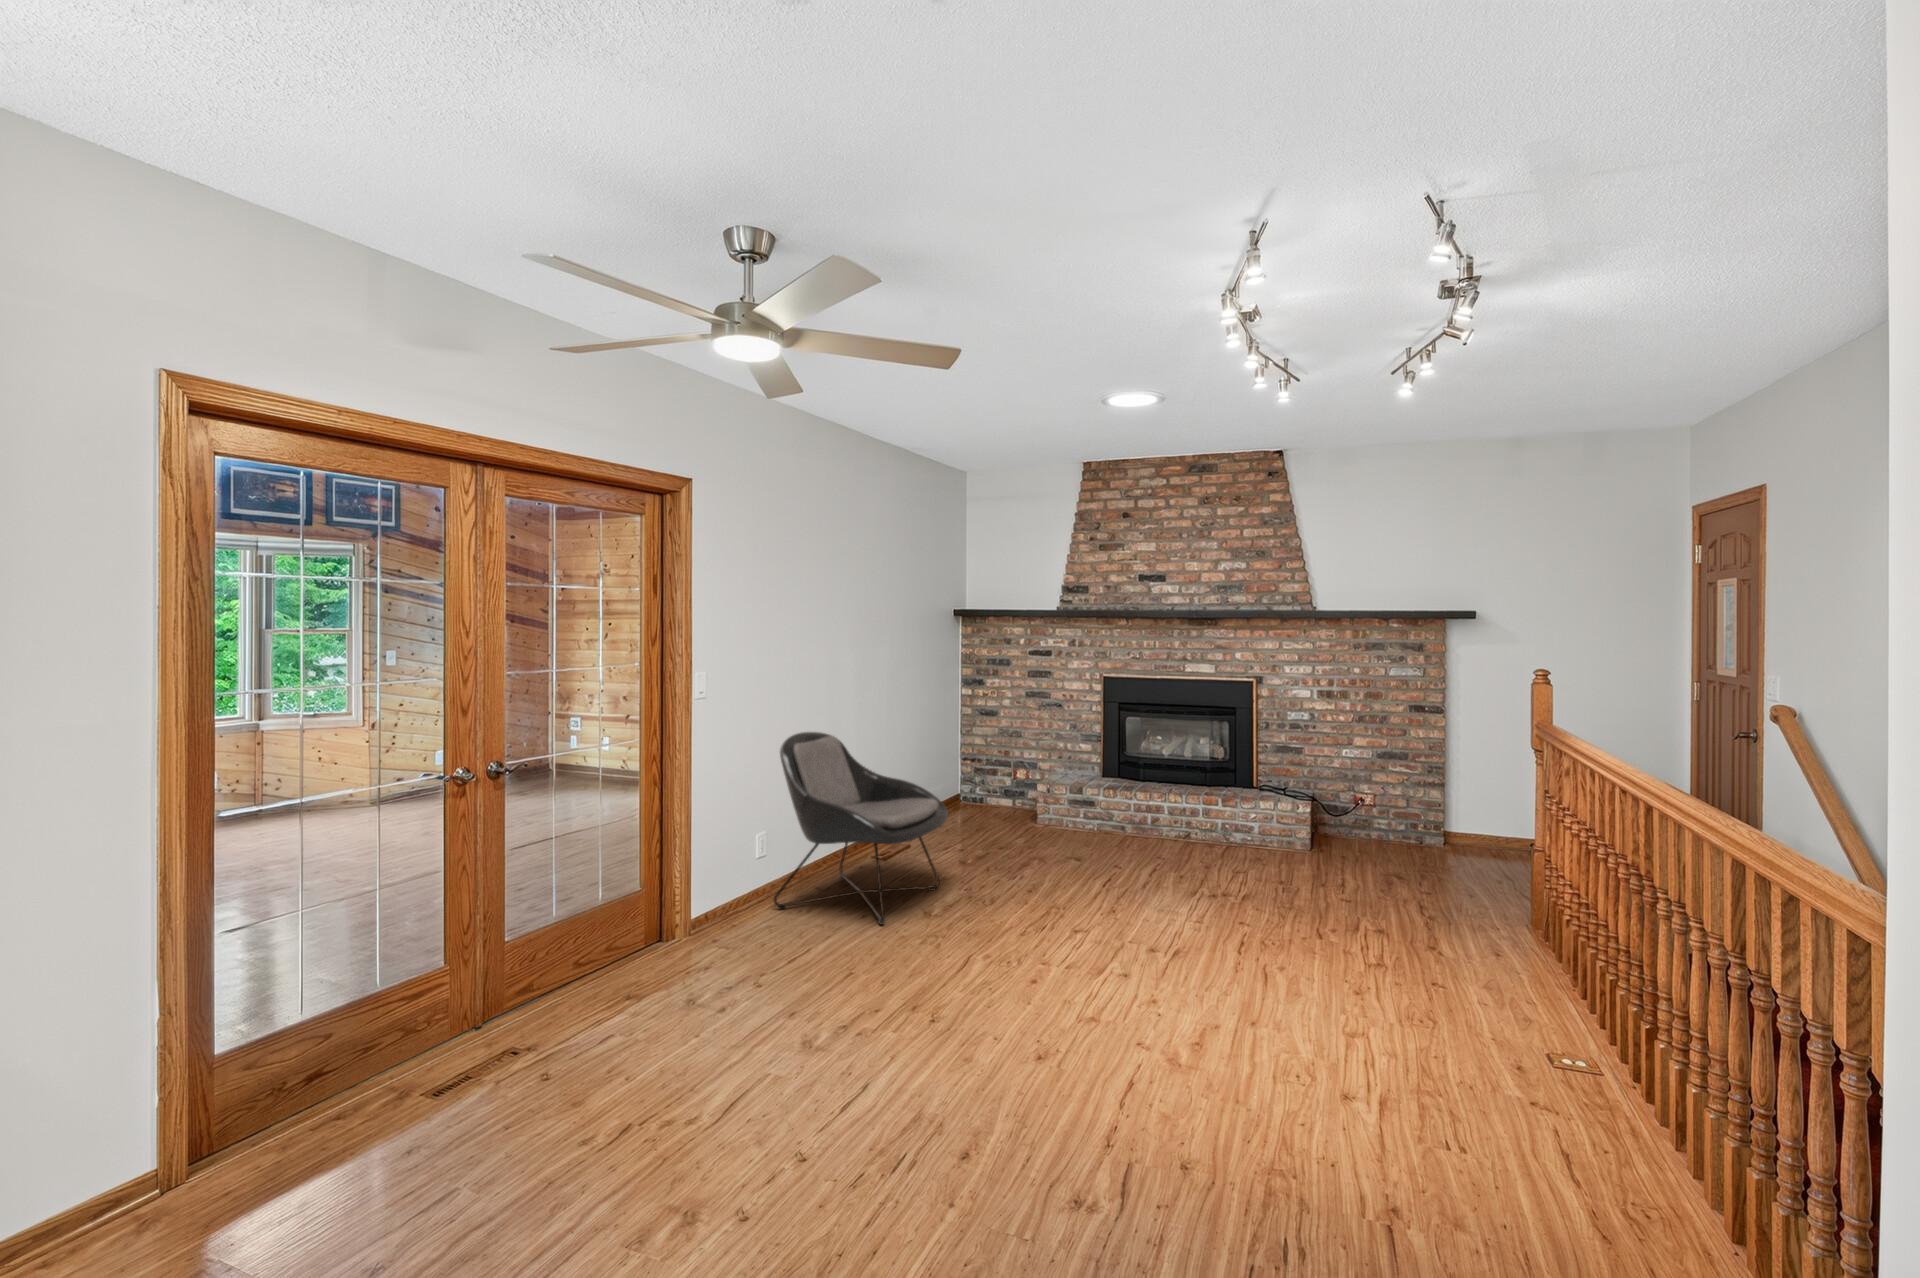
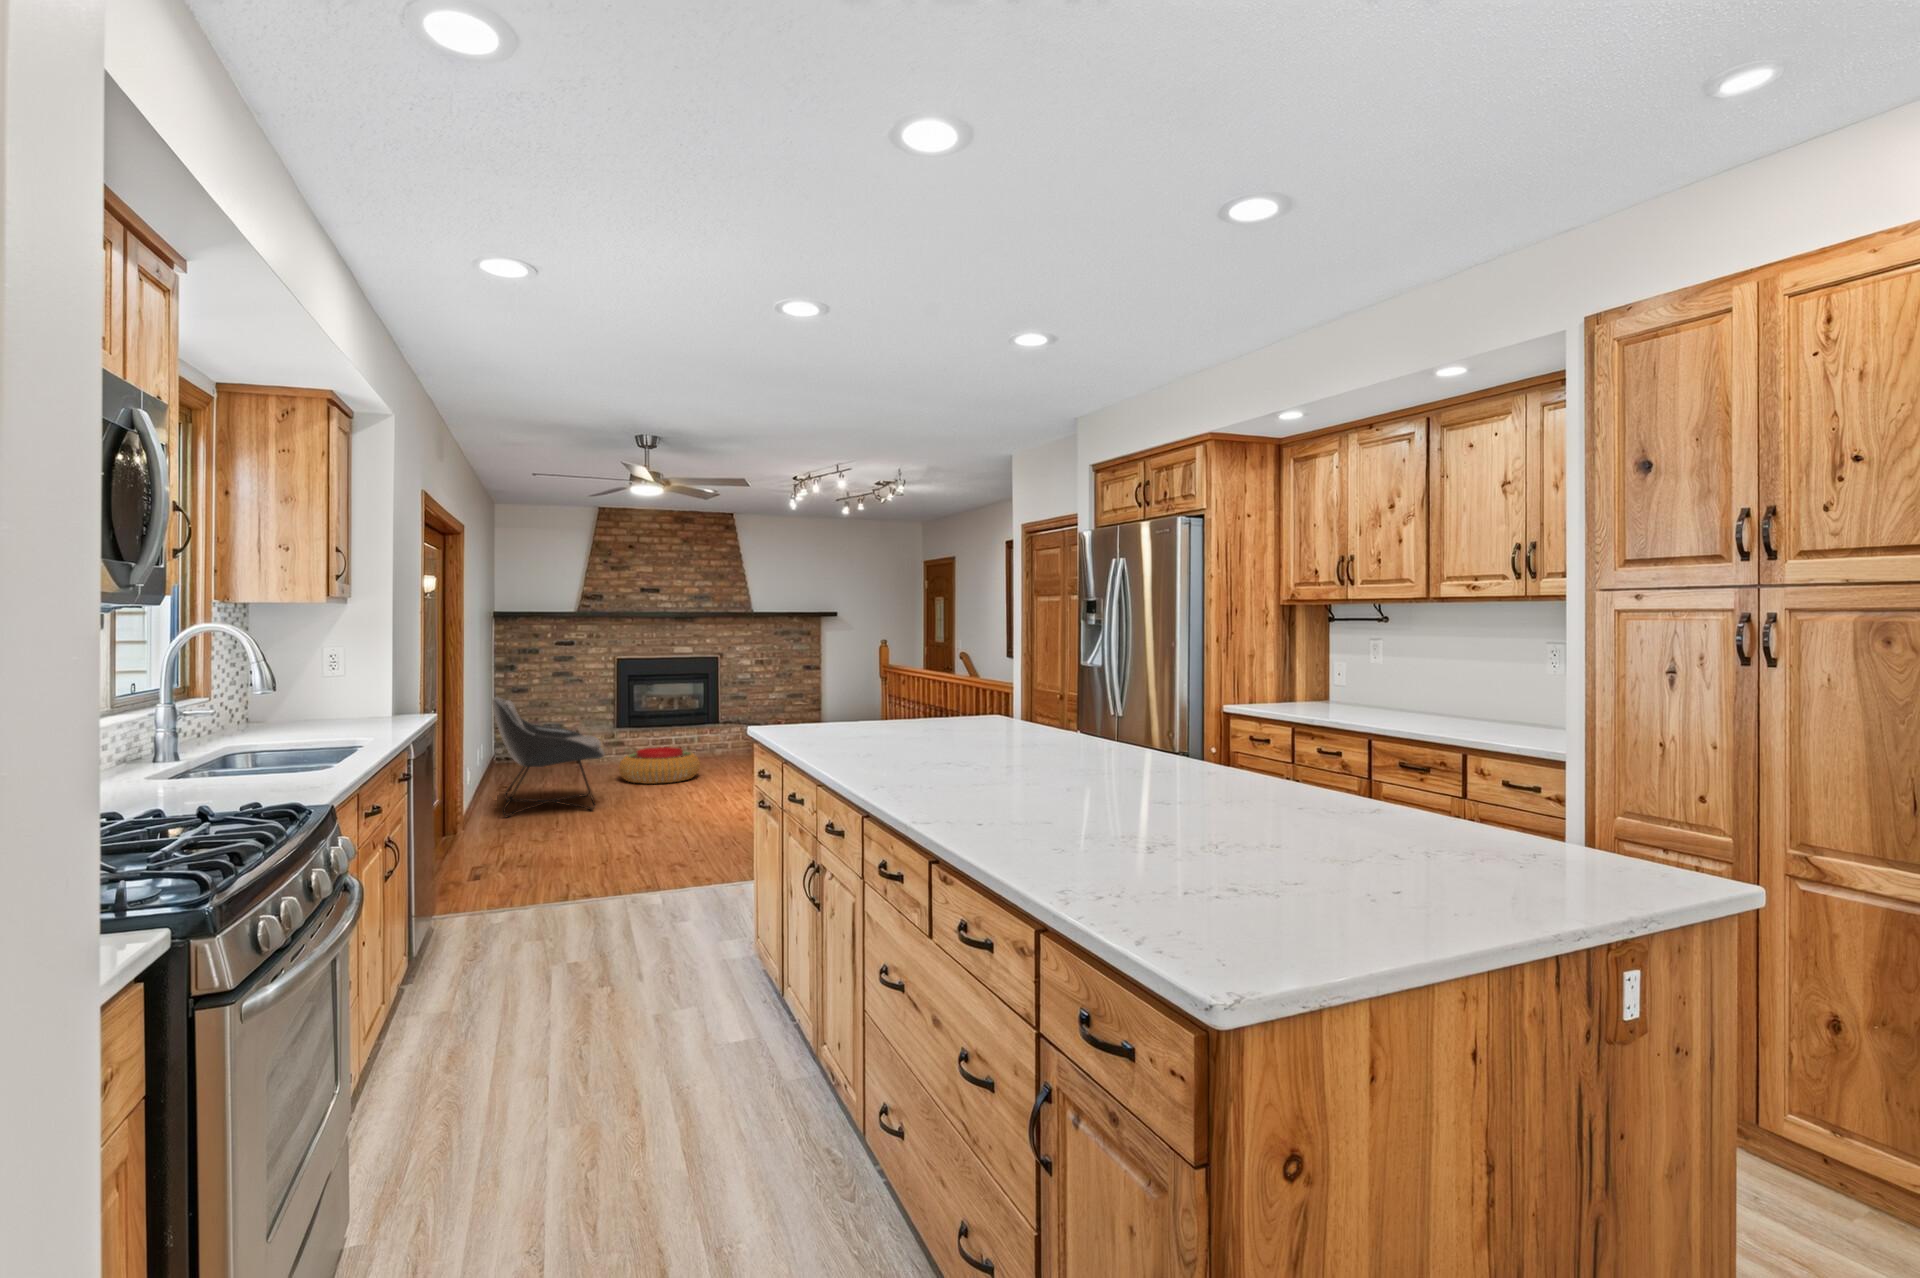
pouf: none [1020,822,1144,888] -> present [619,747,700,784]

